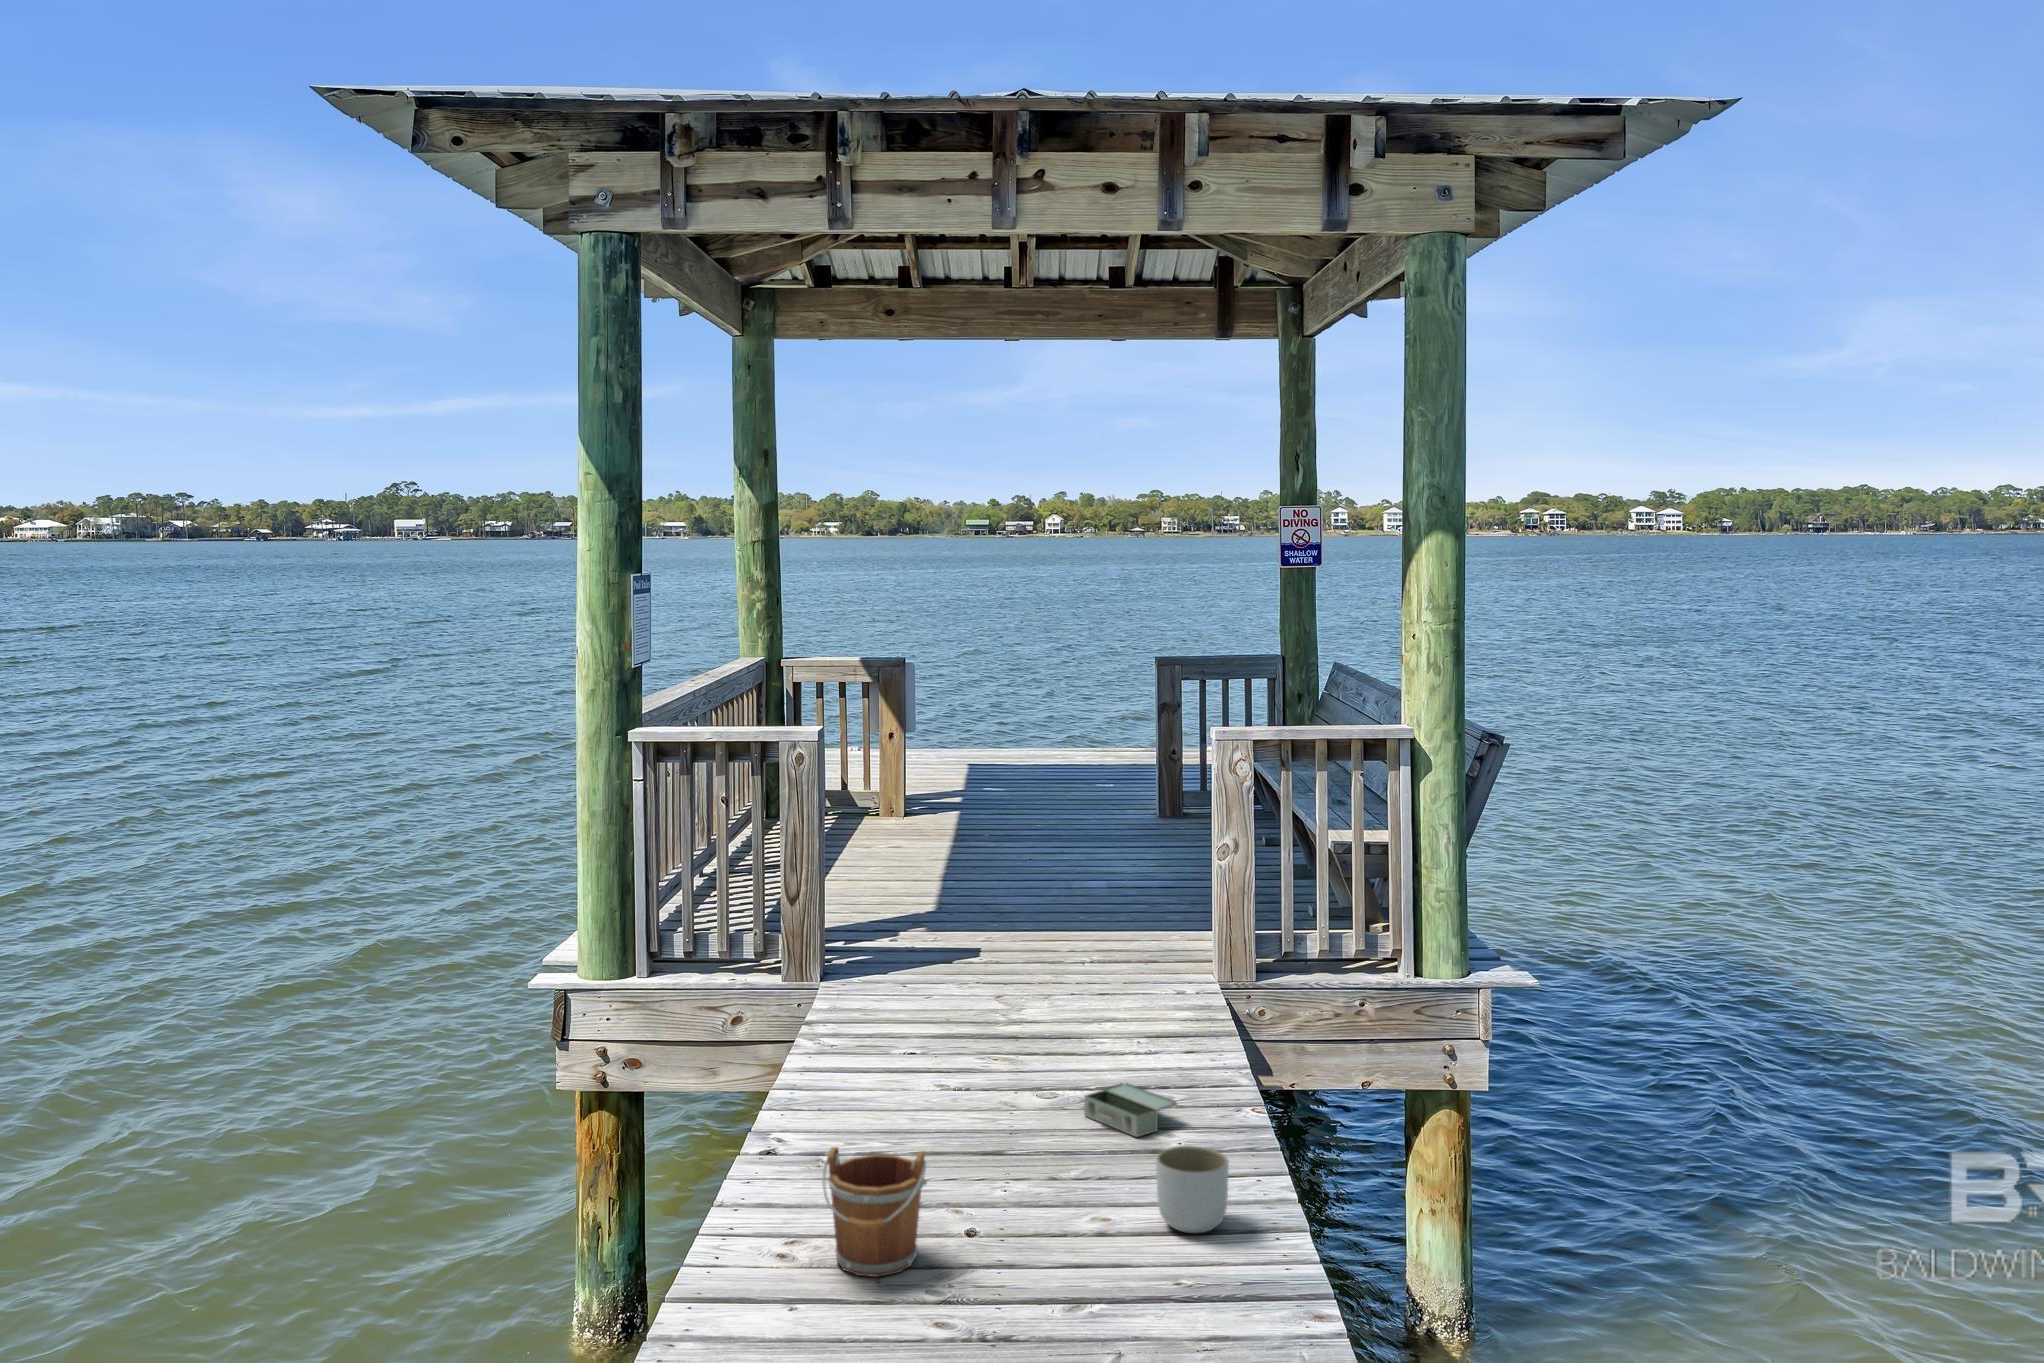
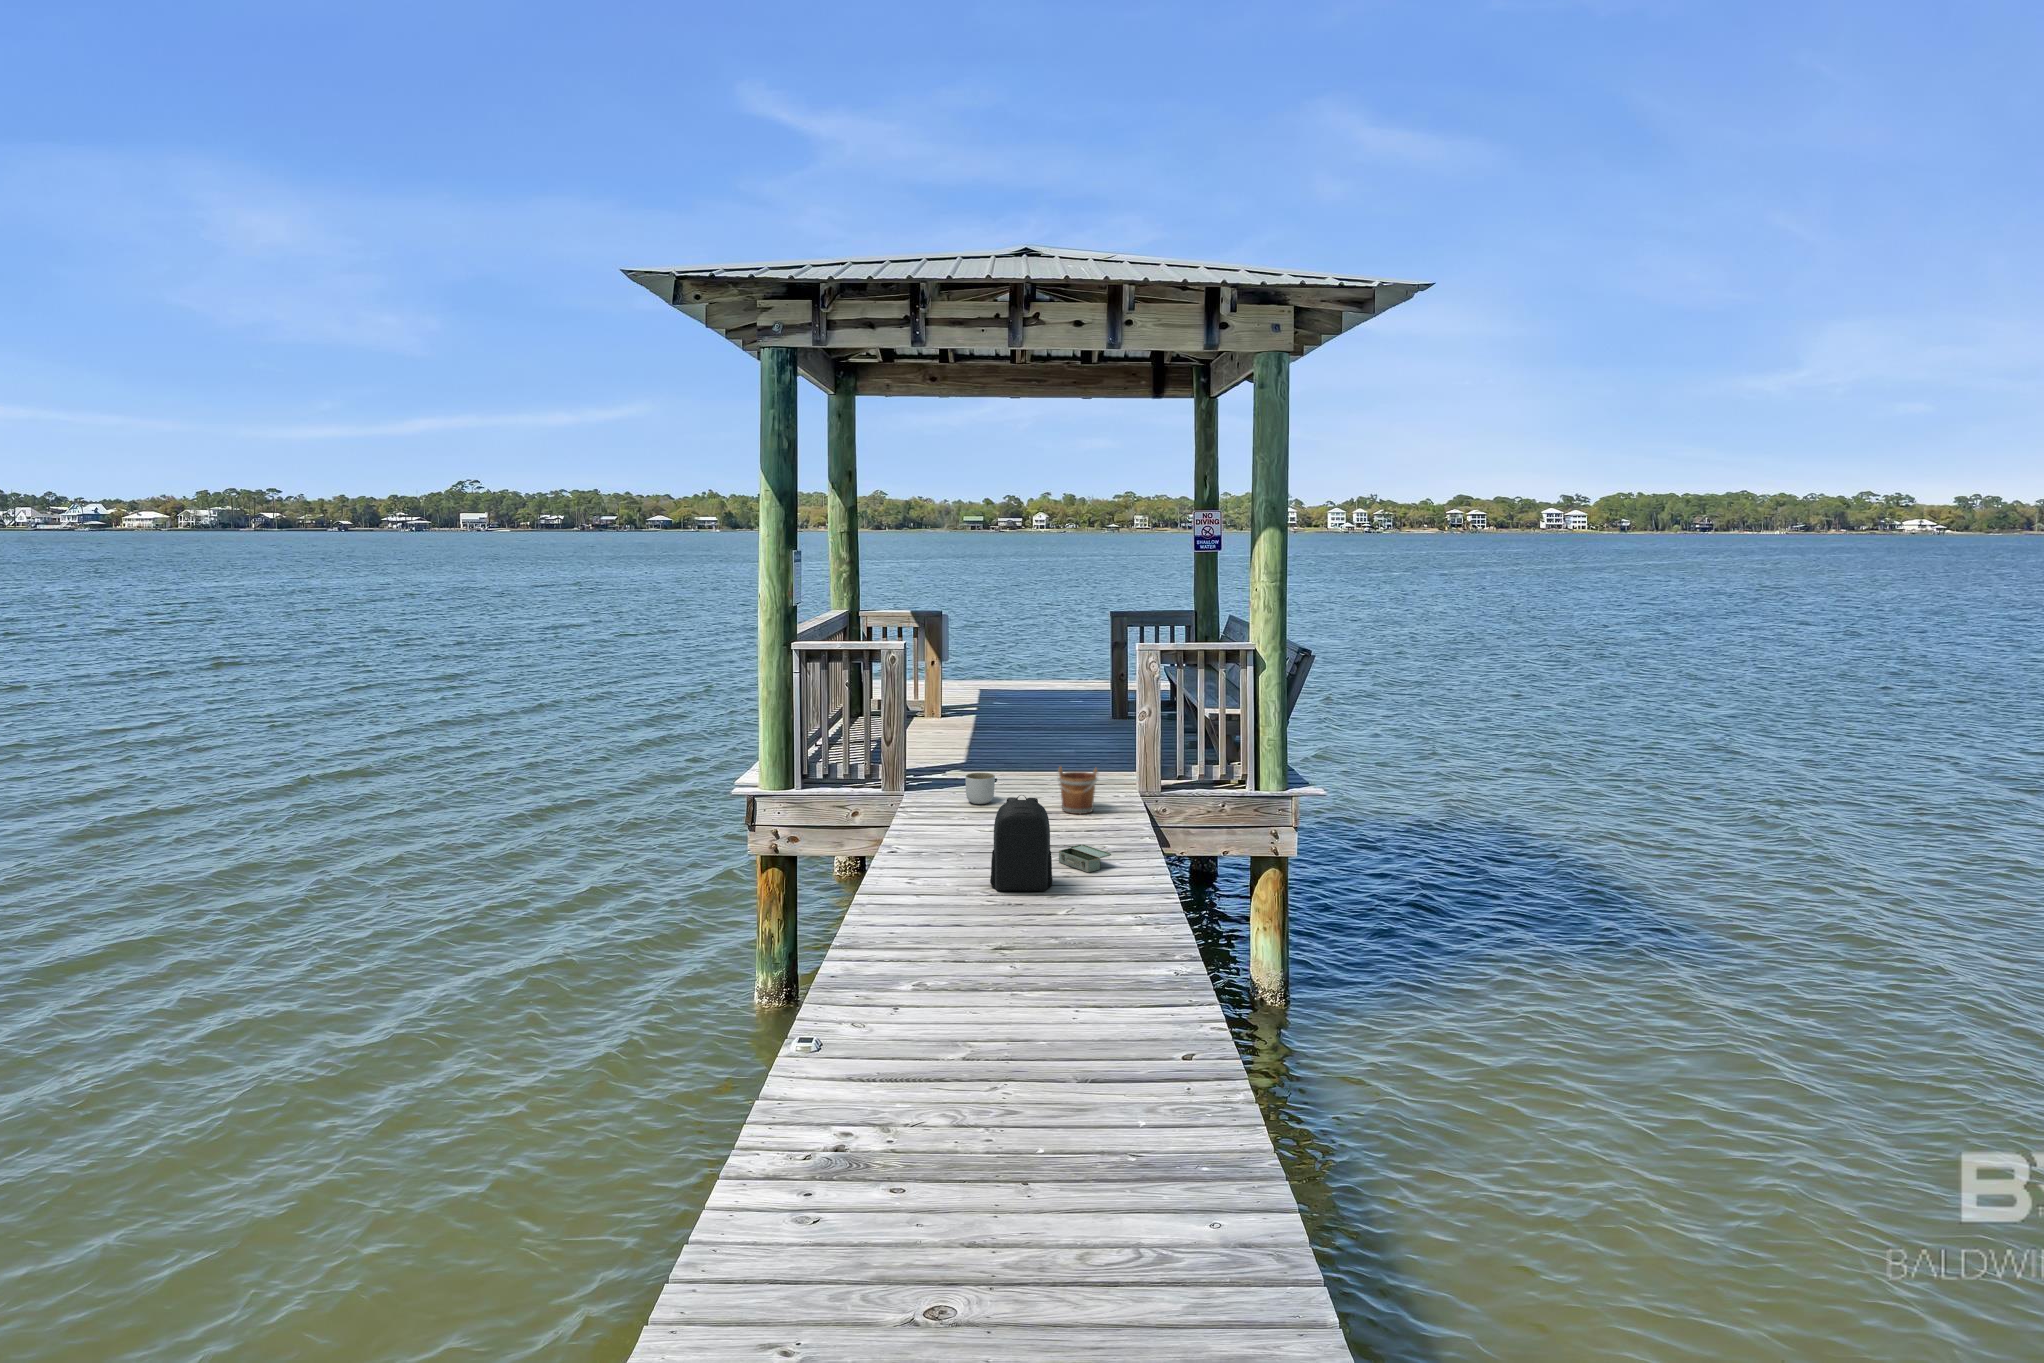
backpack: none [961,1000,1074,1177] -> present [990,795,1053,891]
planter: present [1156,1146,1229,1233] -> present [965,773,995,804]
bucket: present [823,1147,927,1277] -> present [1058,767,1098,814]

